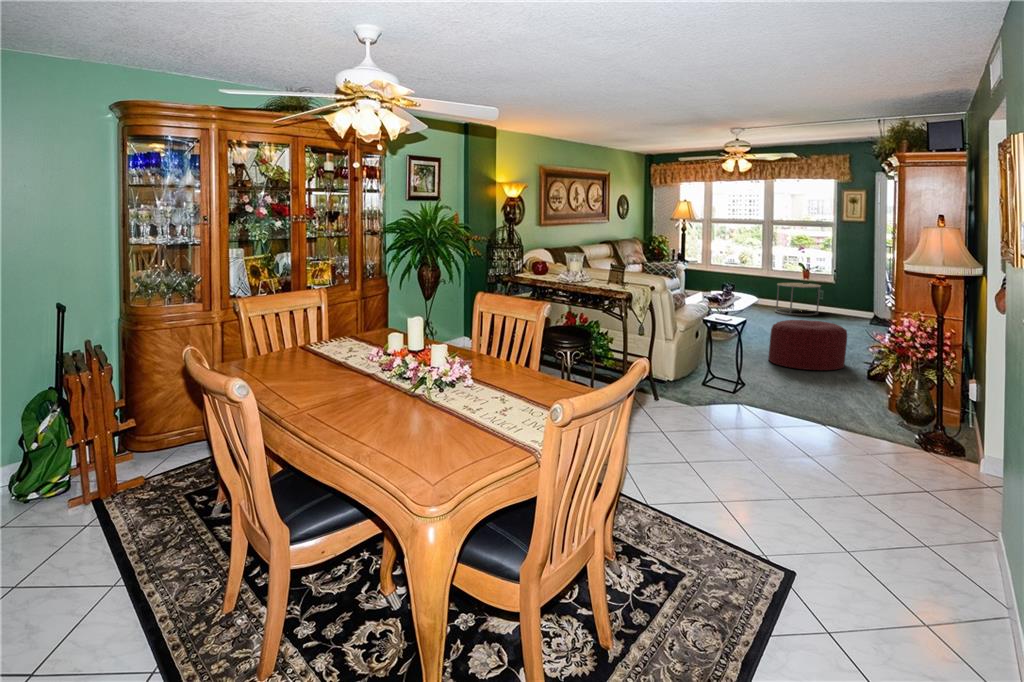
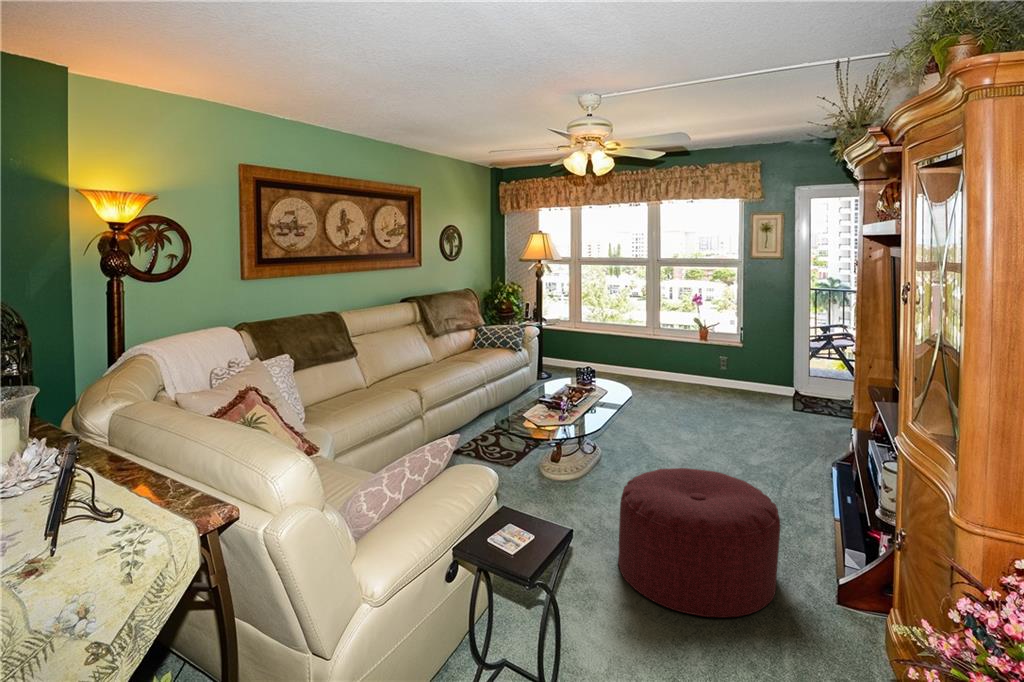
side table: present [775,283,821,315] -> none [665,345,727,397]

